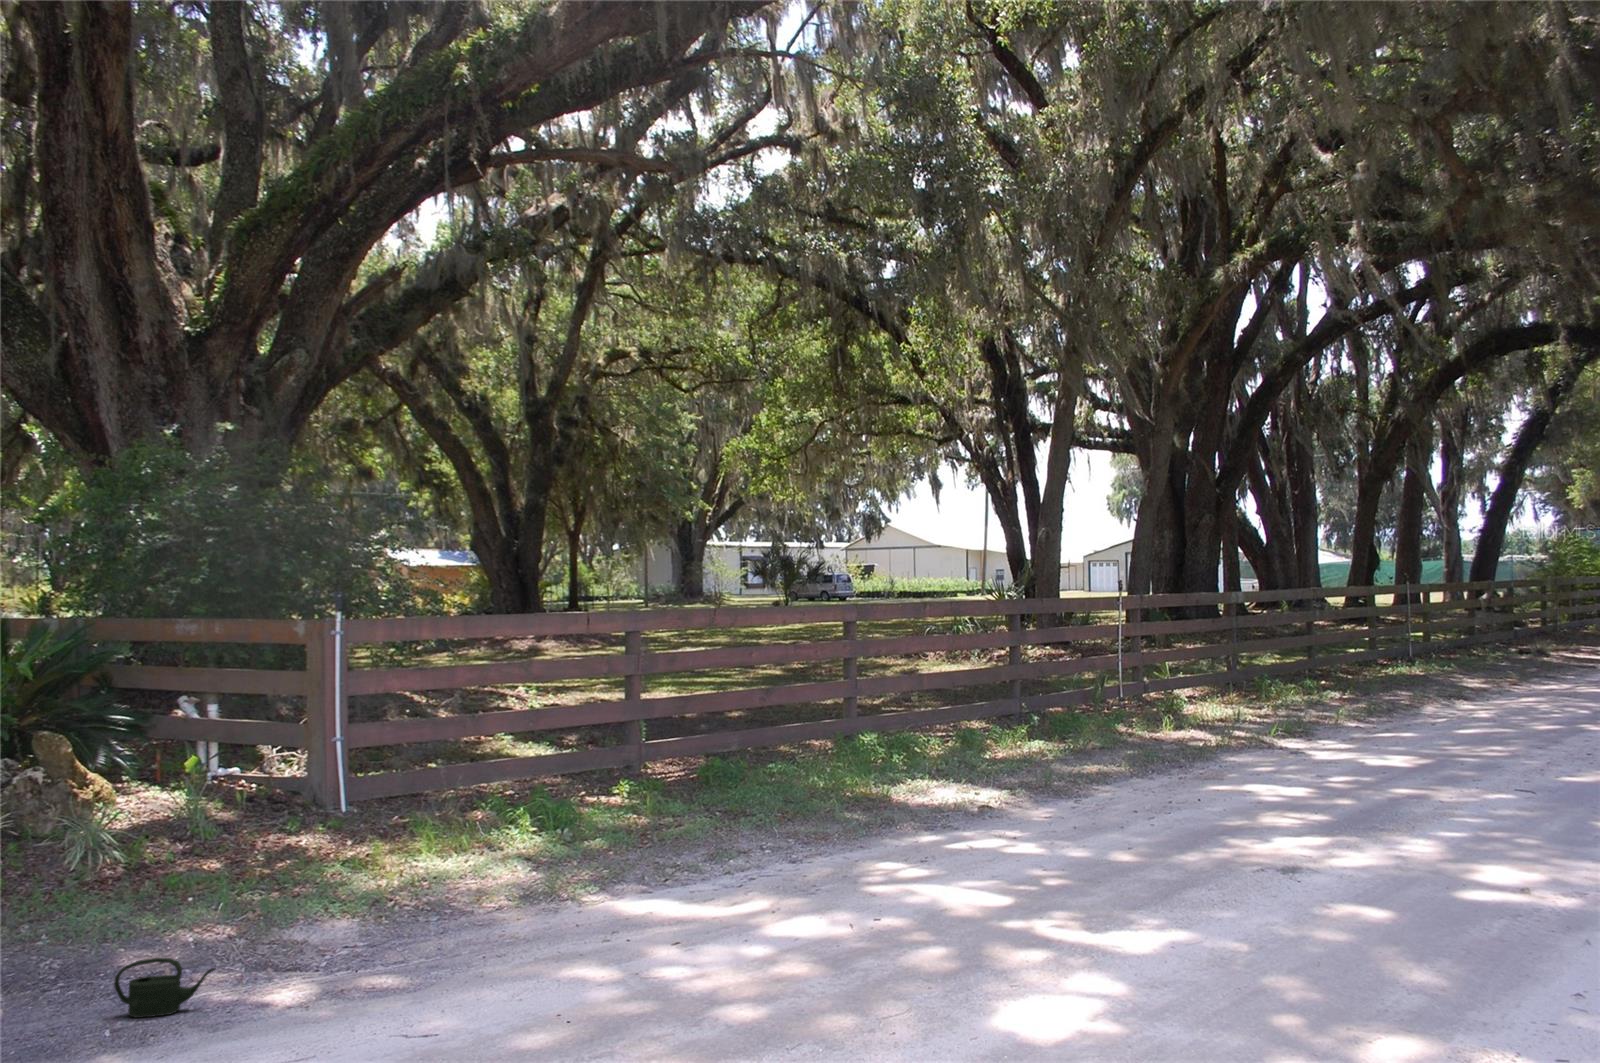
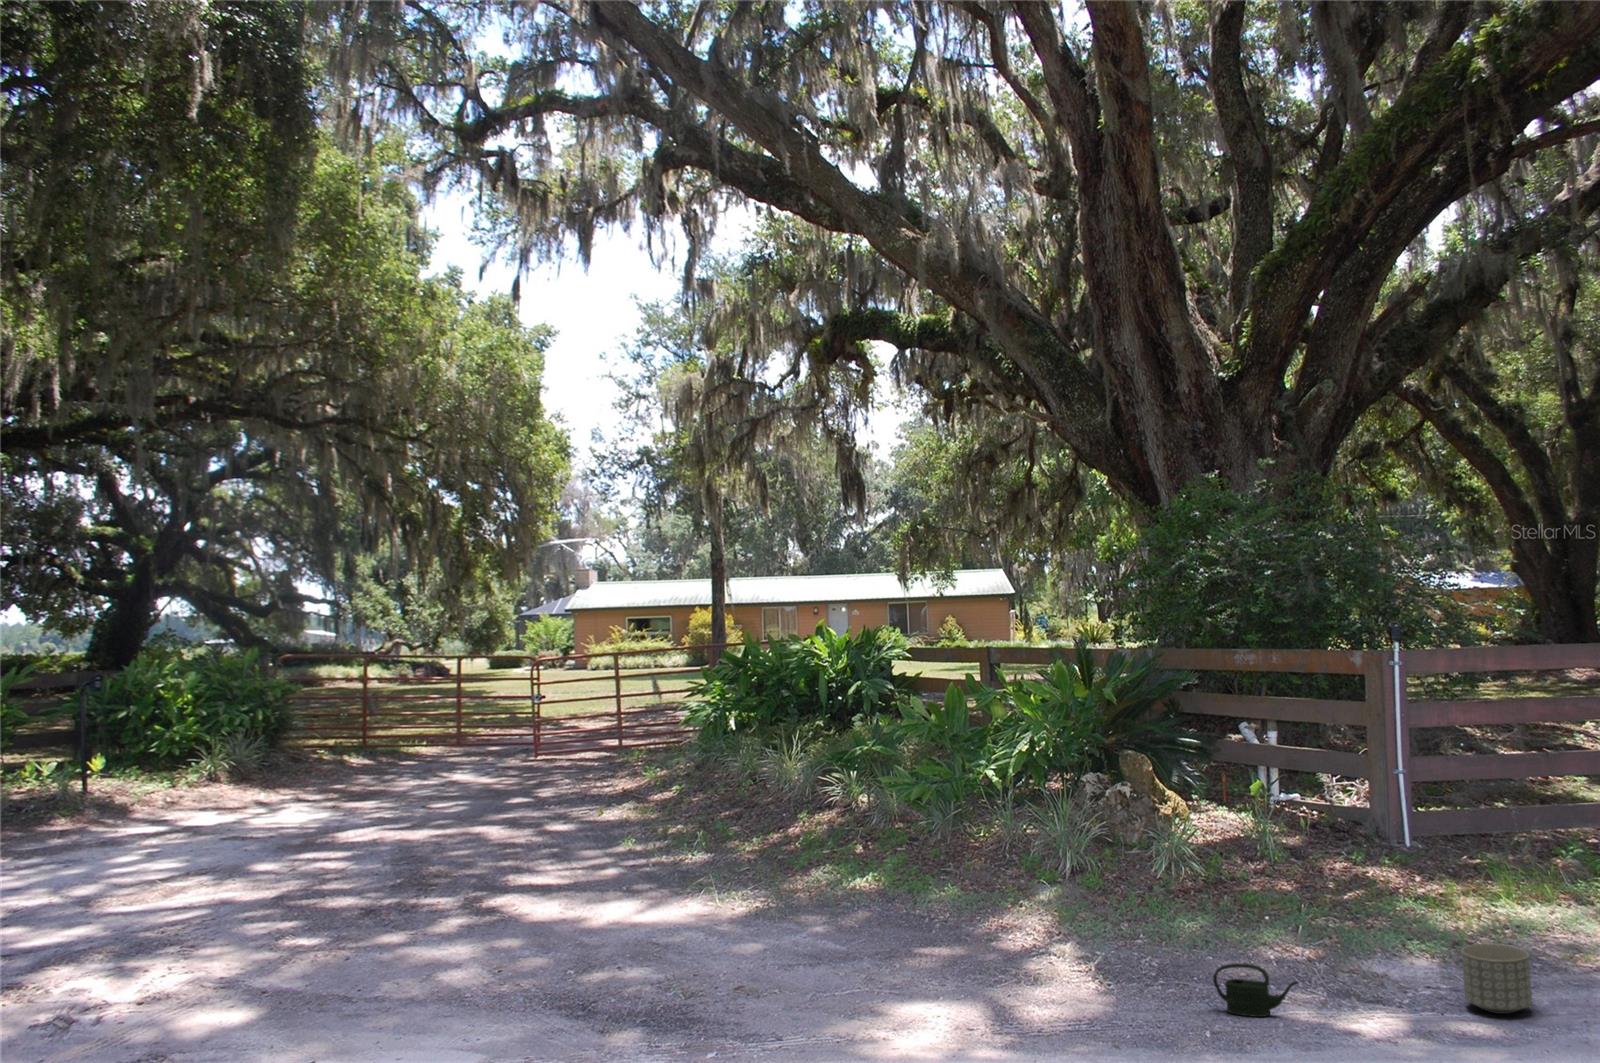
planter: none [385,897,446,965] -> present [1461,944,1532,1014]

